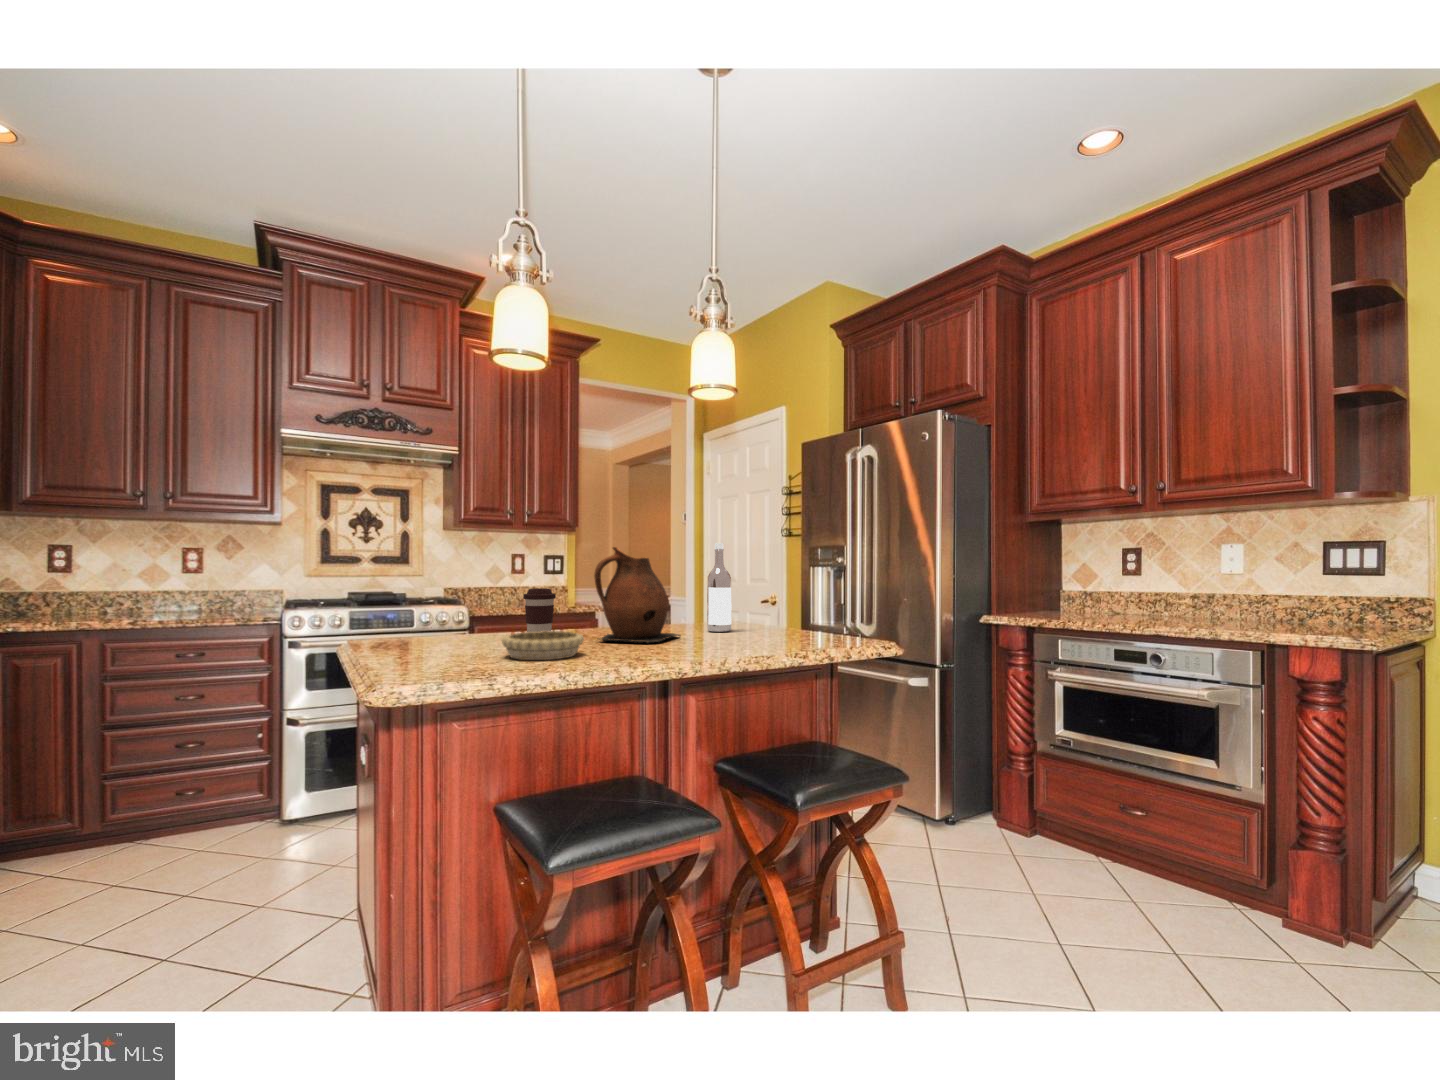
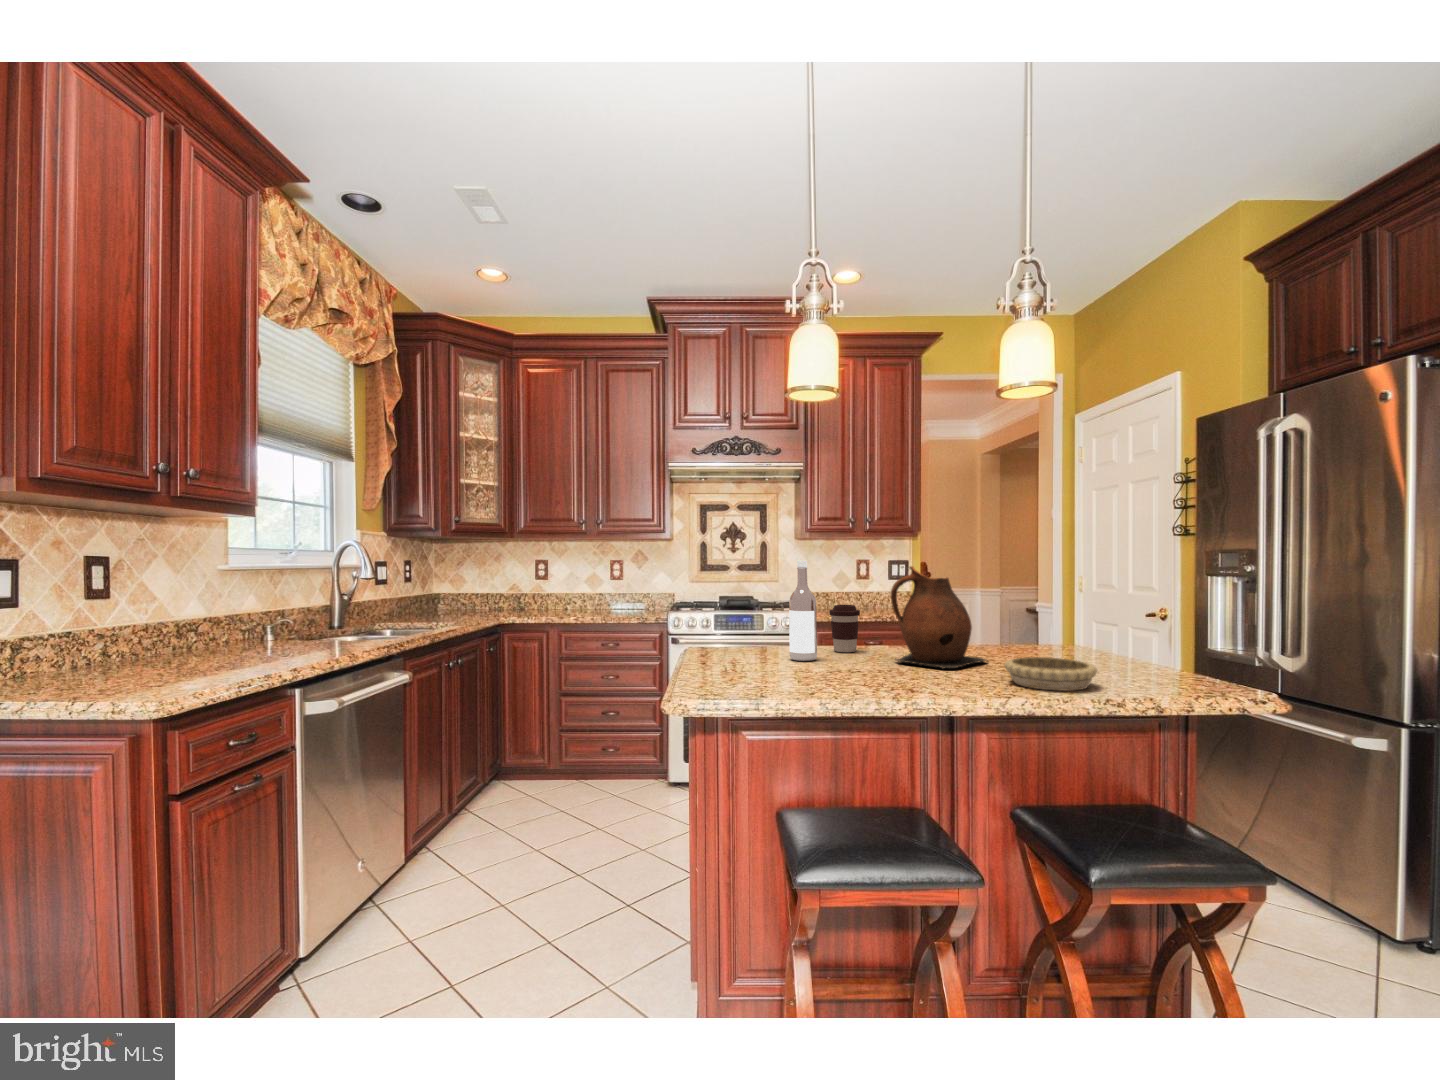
wine bottle: present [707,543,732,632] -> present [789,560,817,661]
decorative bowl: present [502,631,584,660] -> present [1005,657,1097,691]

